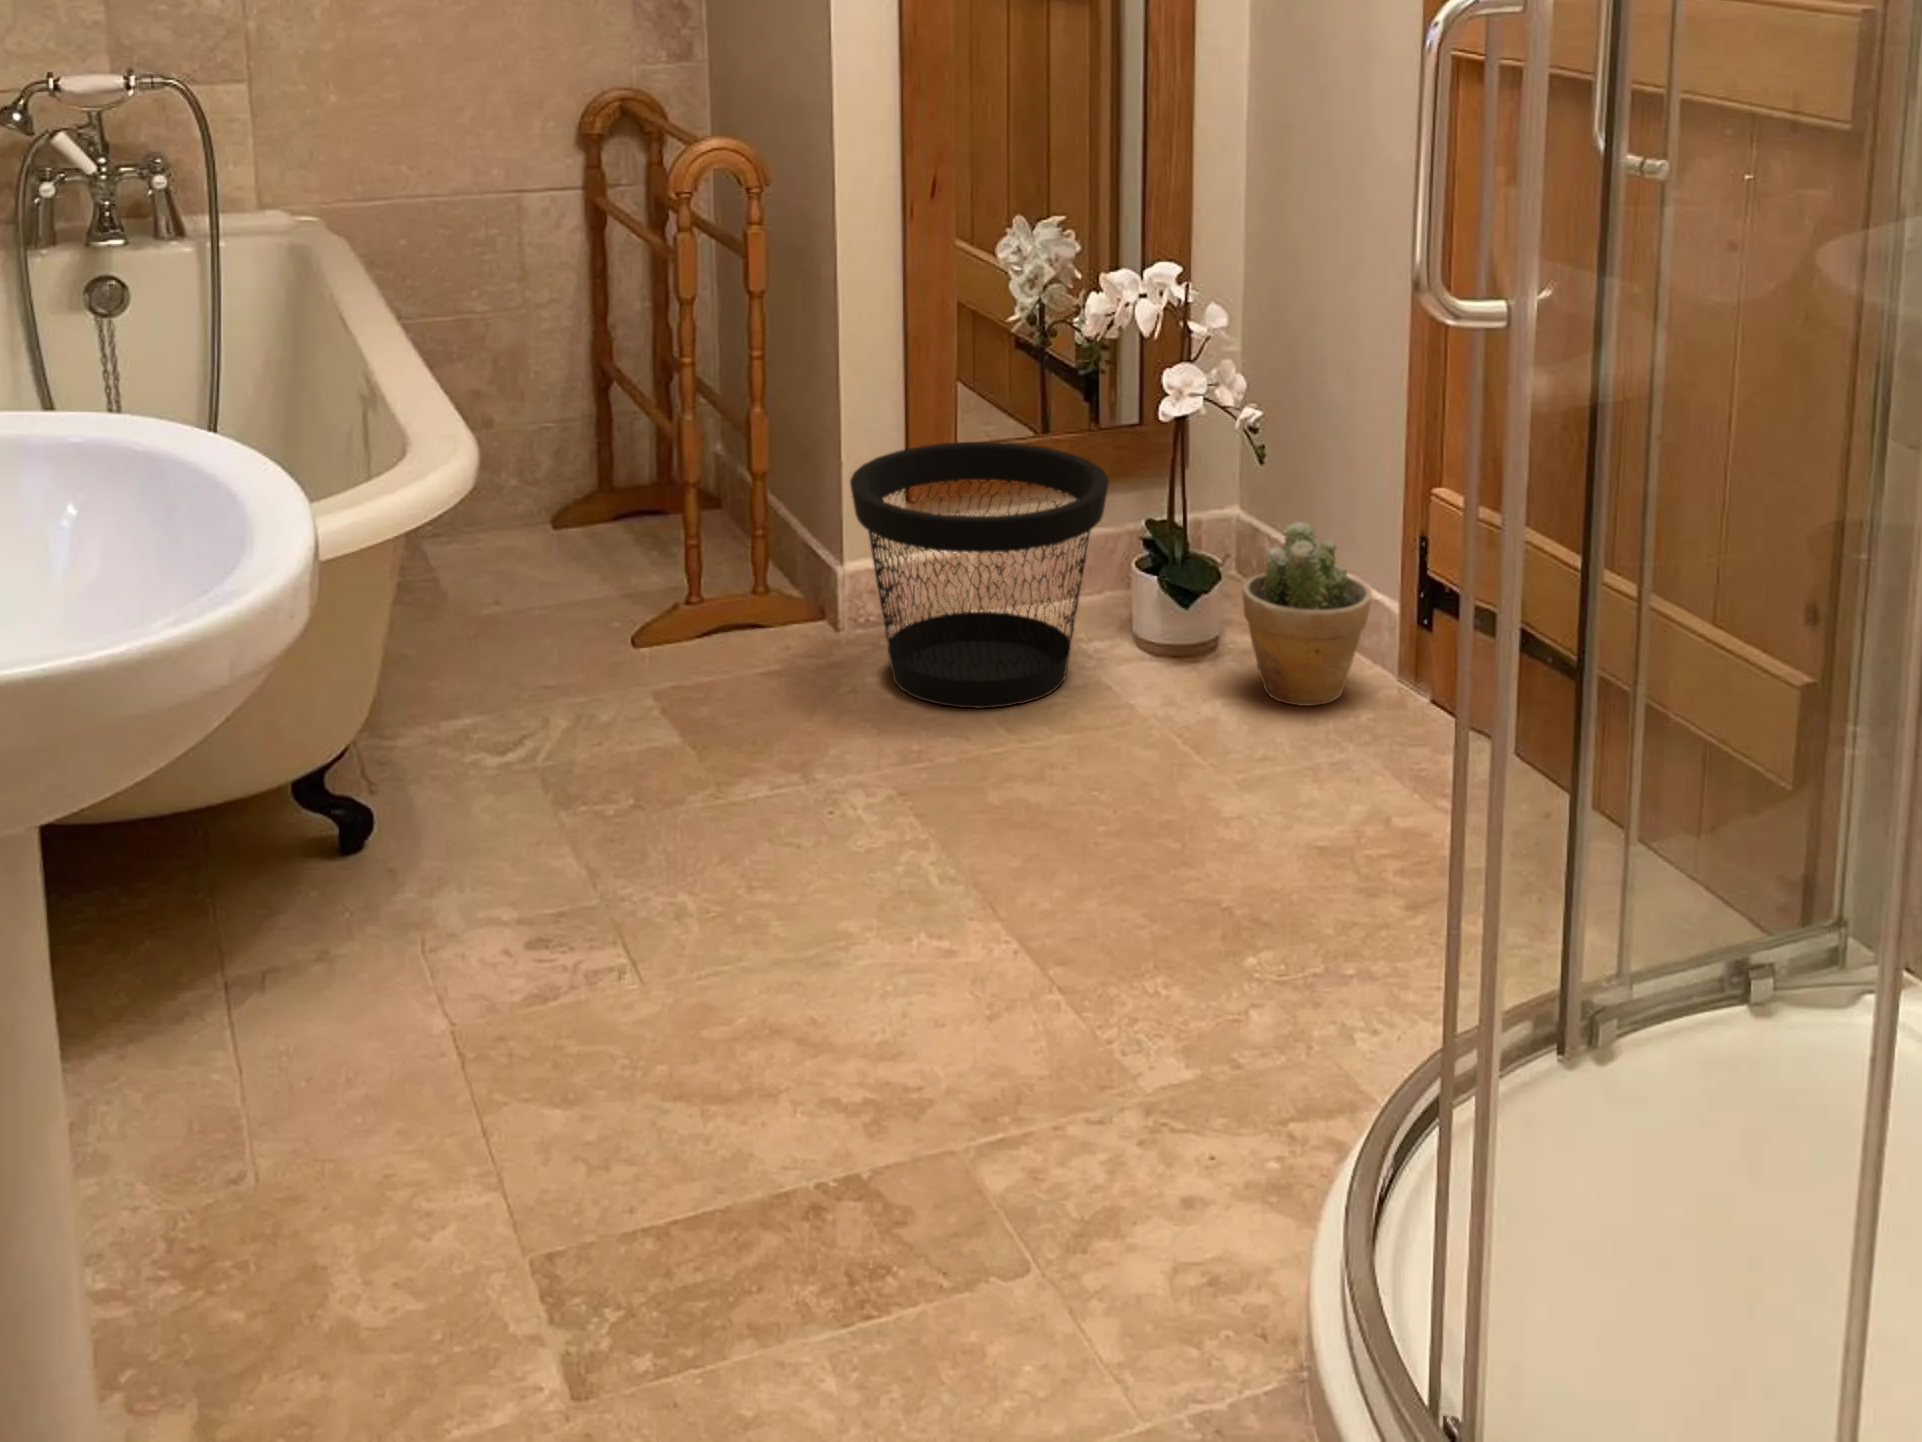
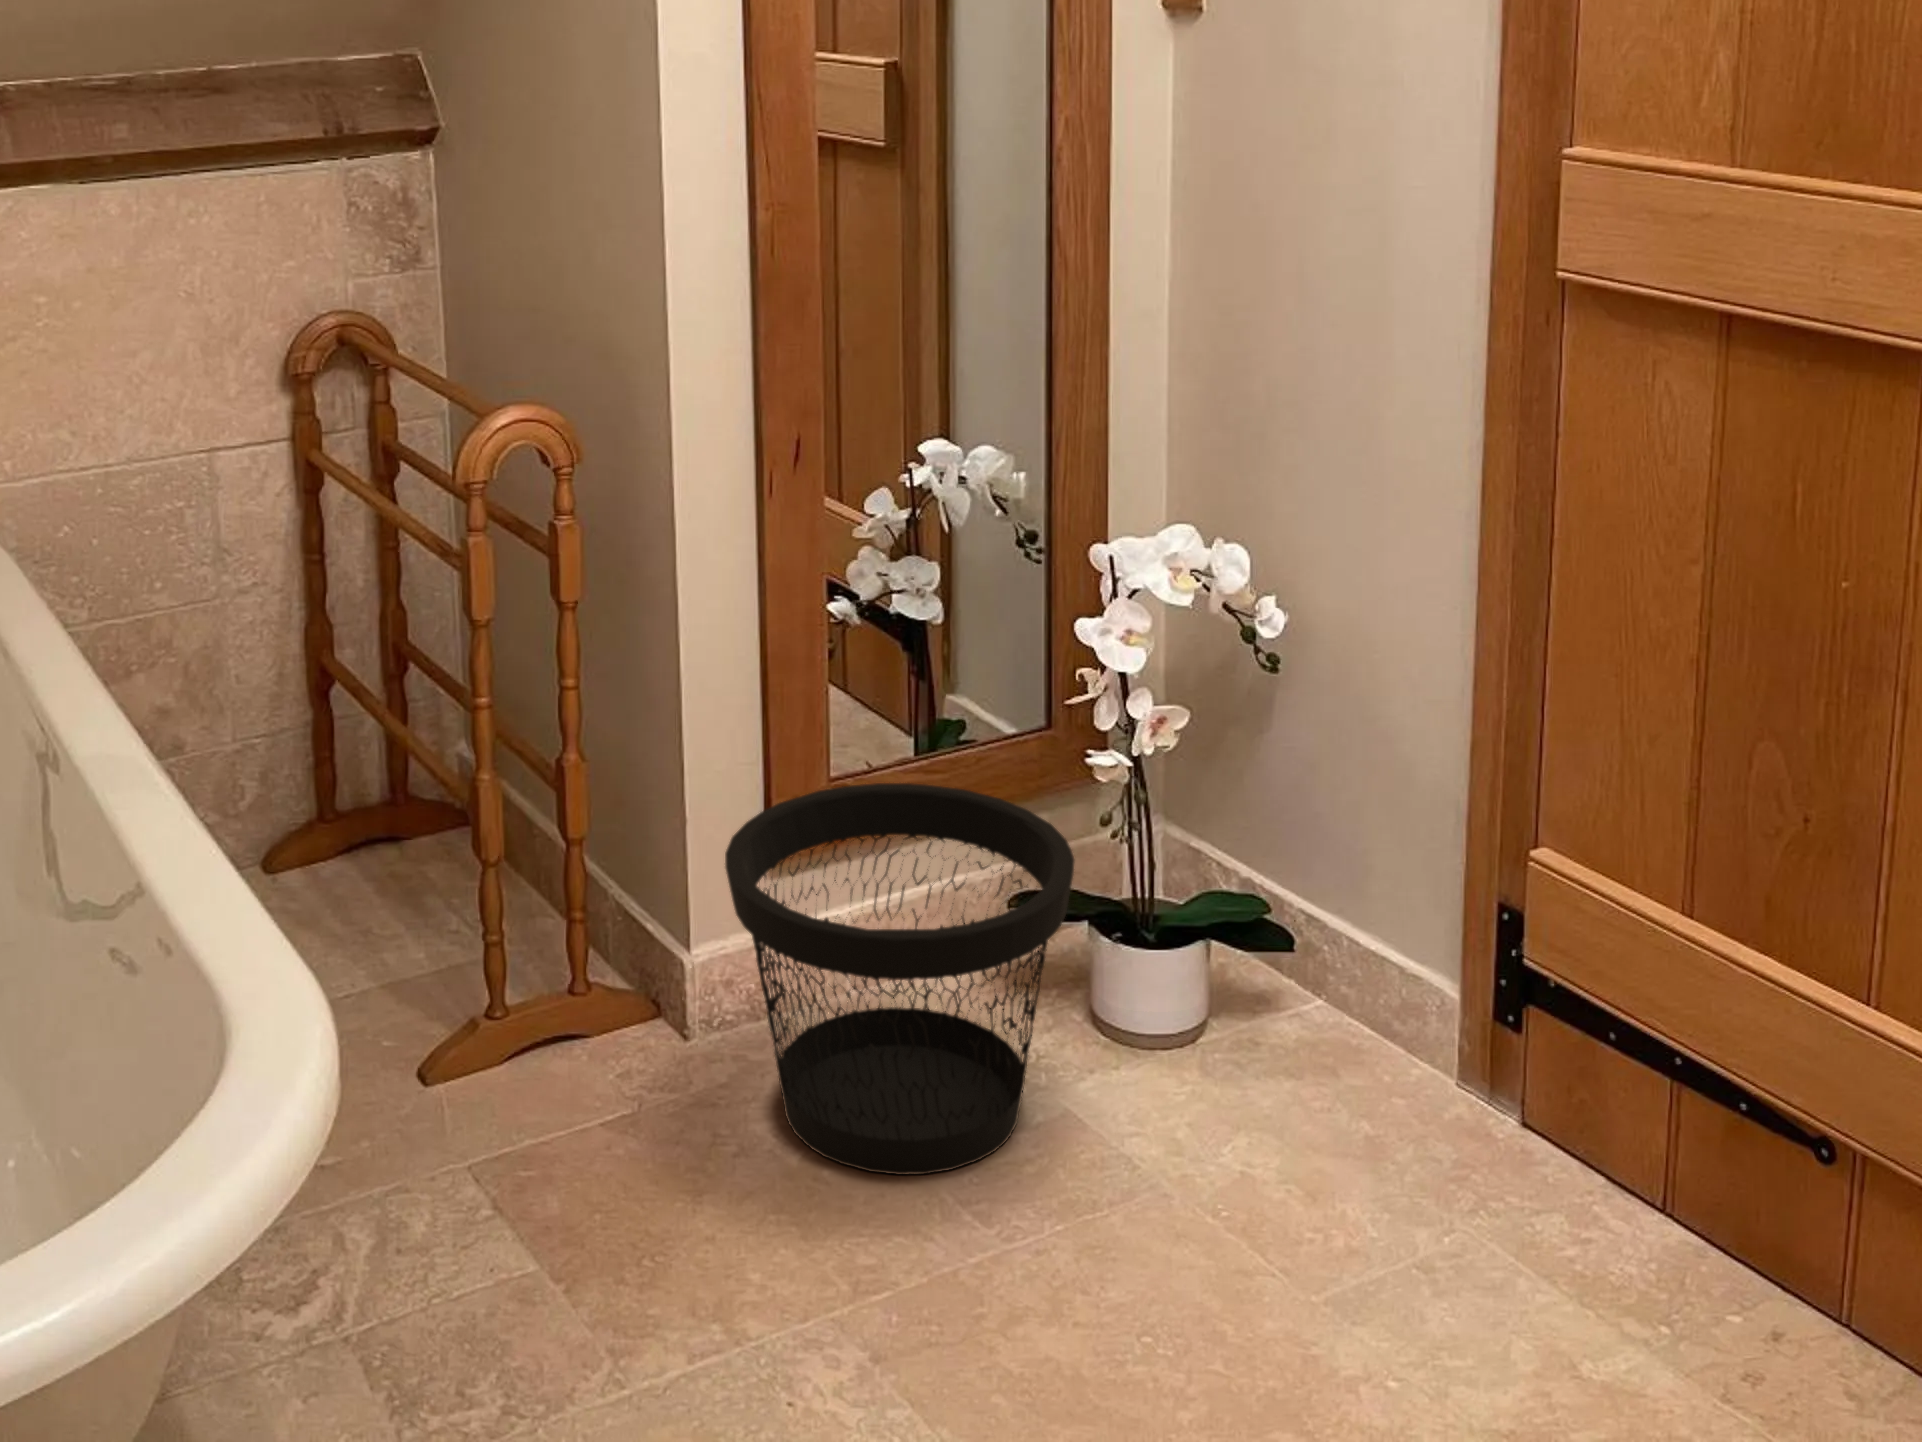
potted plant: present [1242,522,1372,706] -> none [1256,888,1436,1140]

